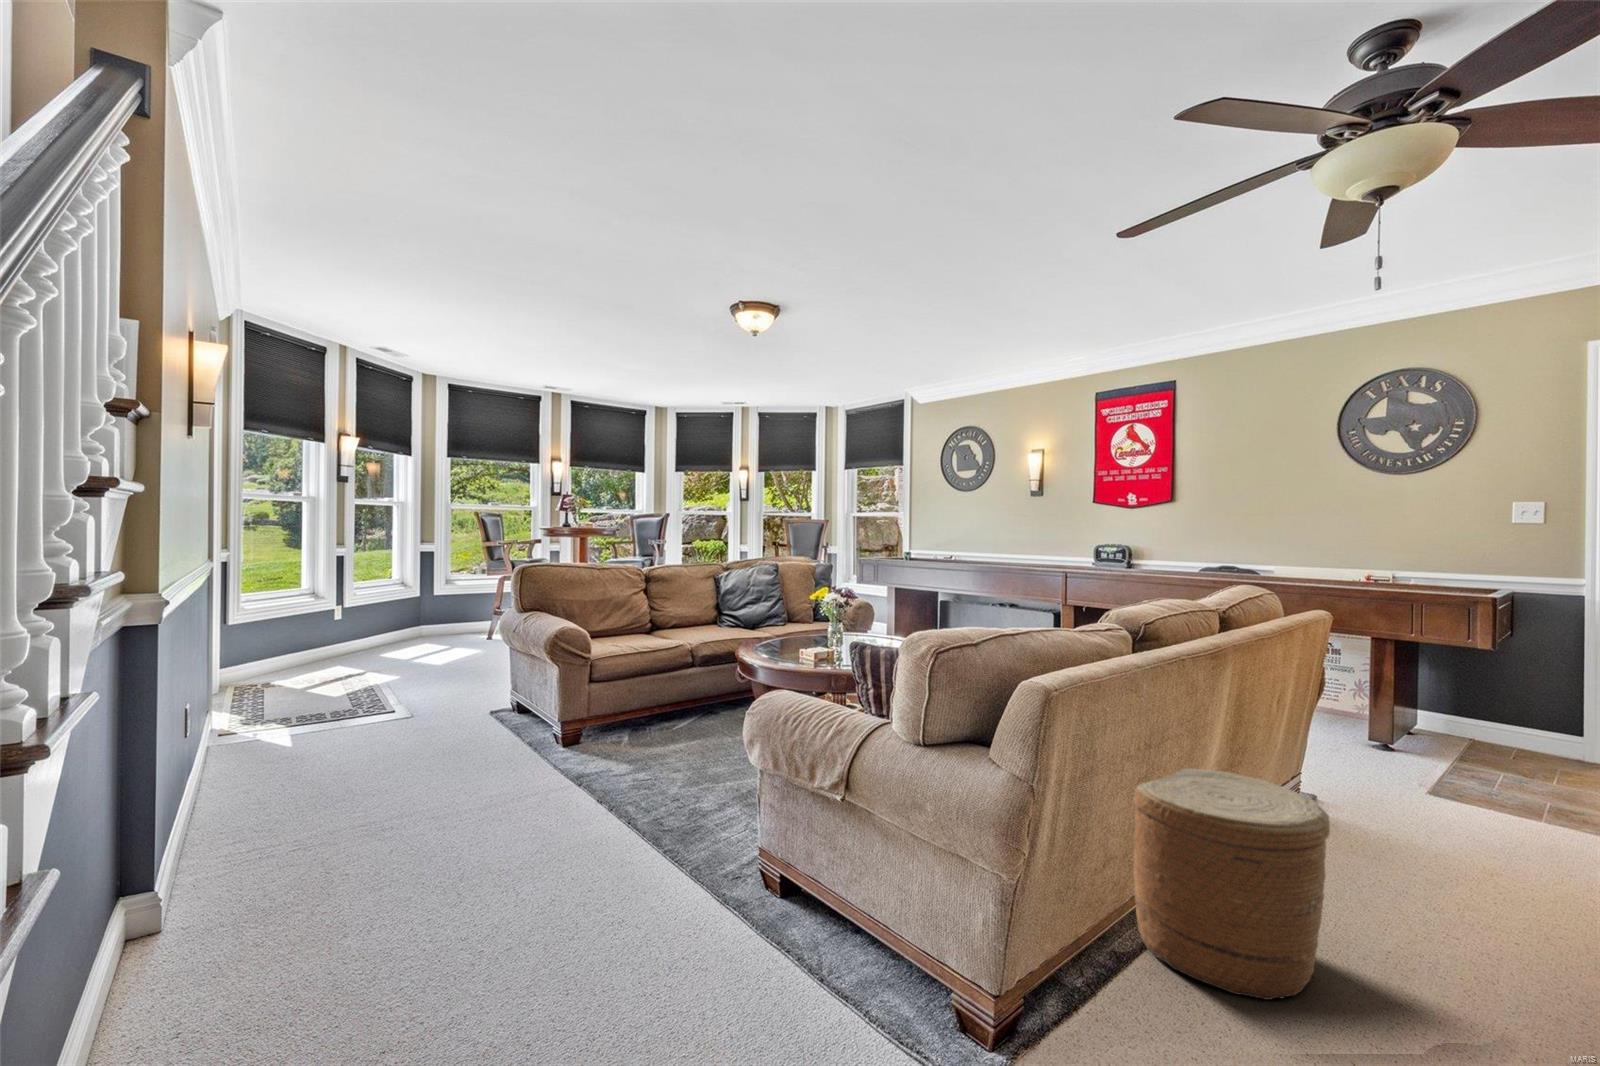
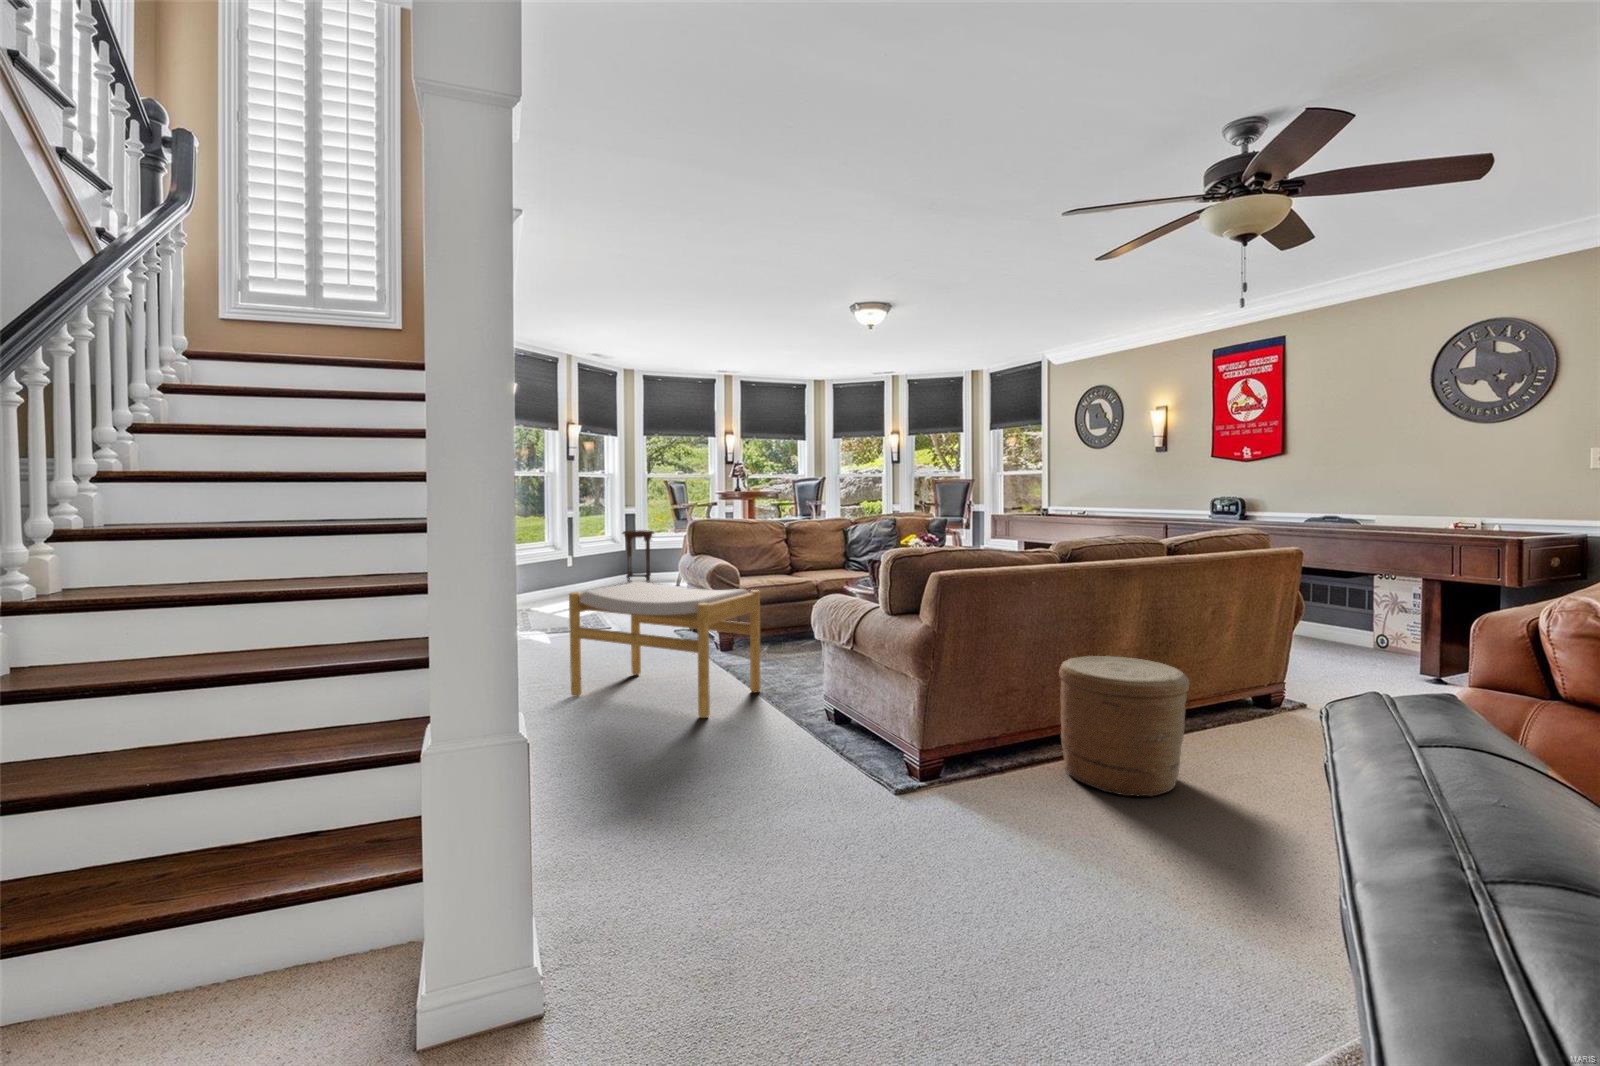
side table: none [412,574,458,645] -> present [623,530,654,583]
footstool: none [322,659,644,891] -> present [569,582,760,718]

